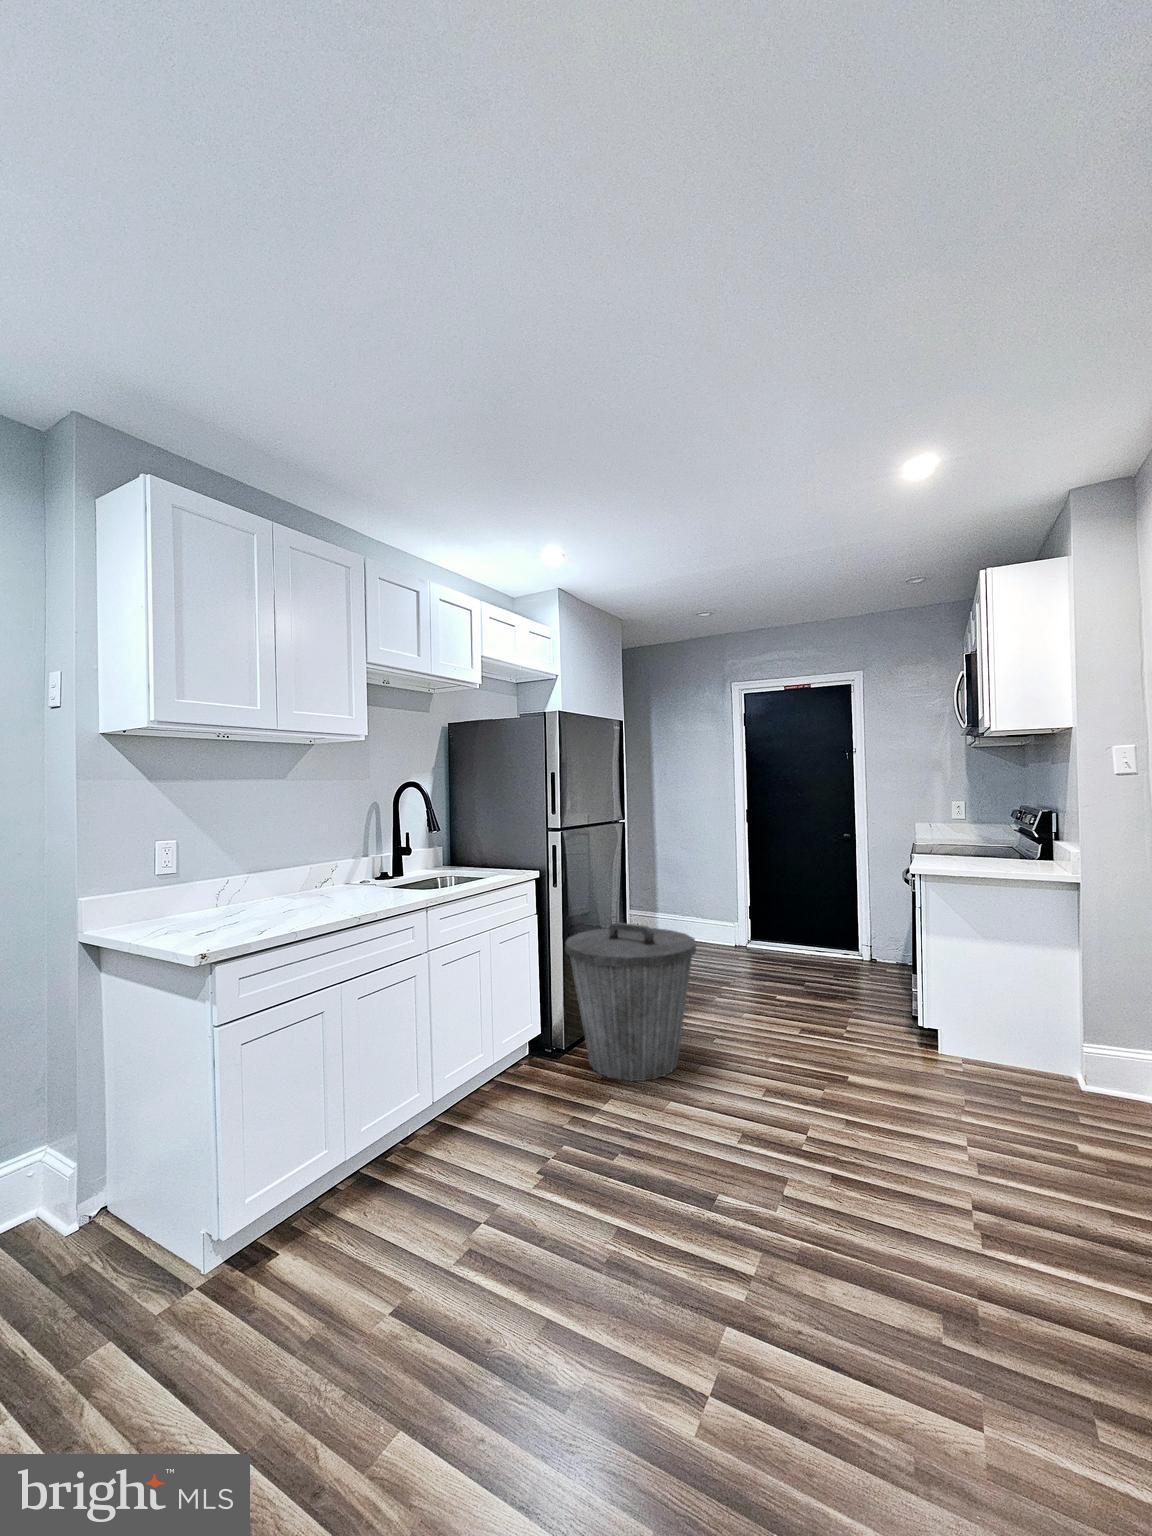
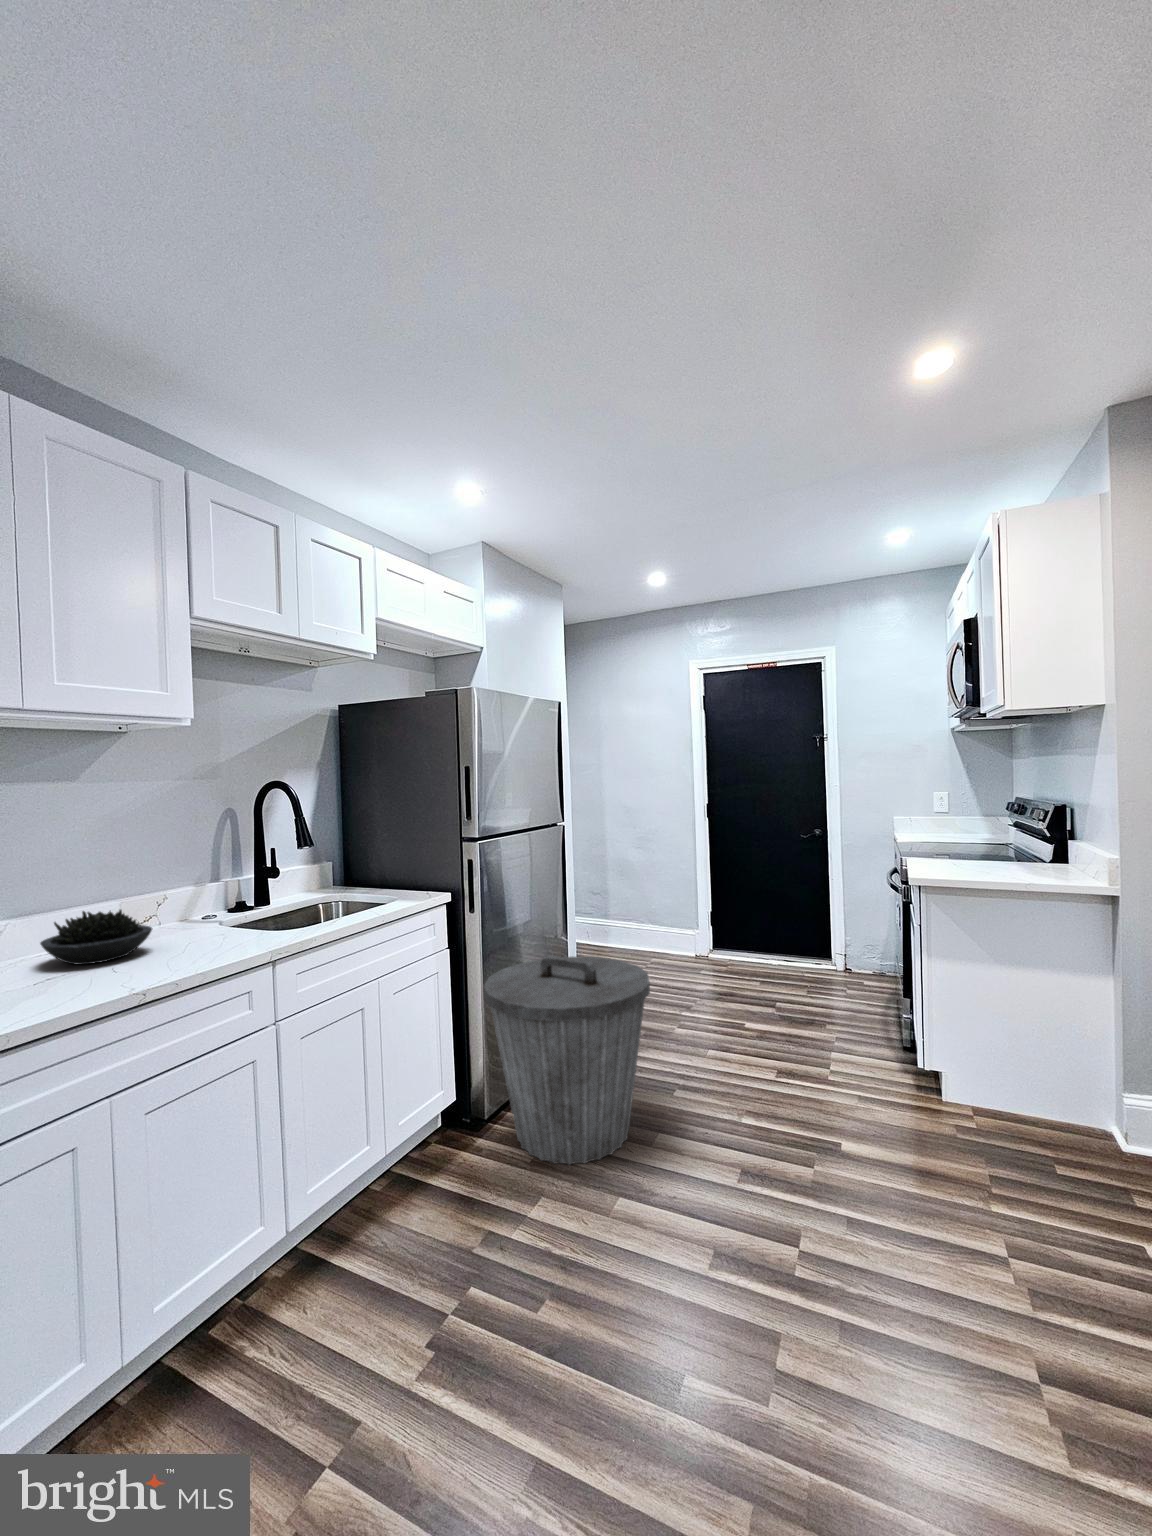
succulent plant: none [271,867,340,904] -> present [40,910,152,965]

